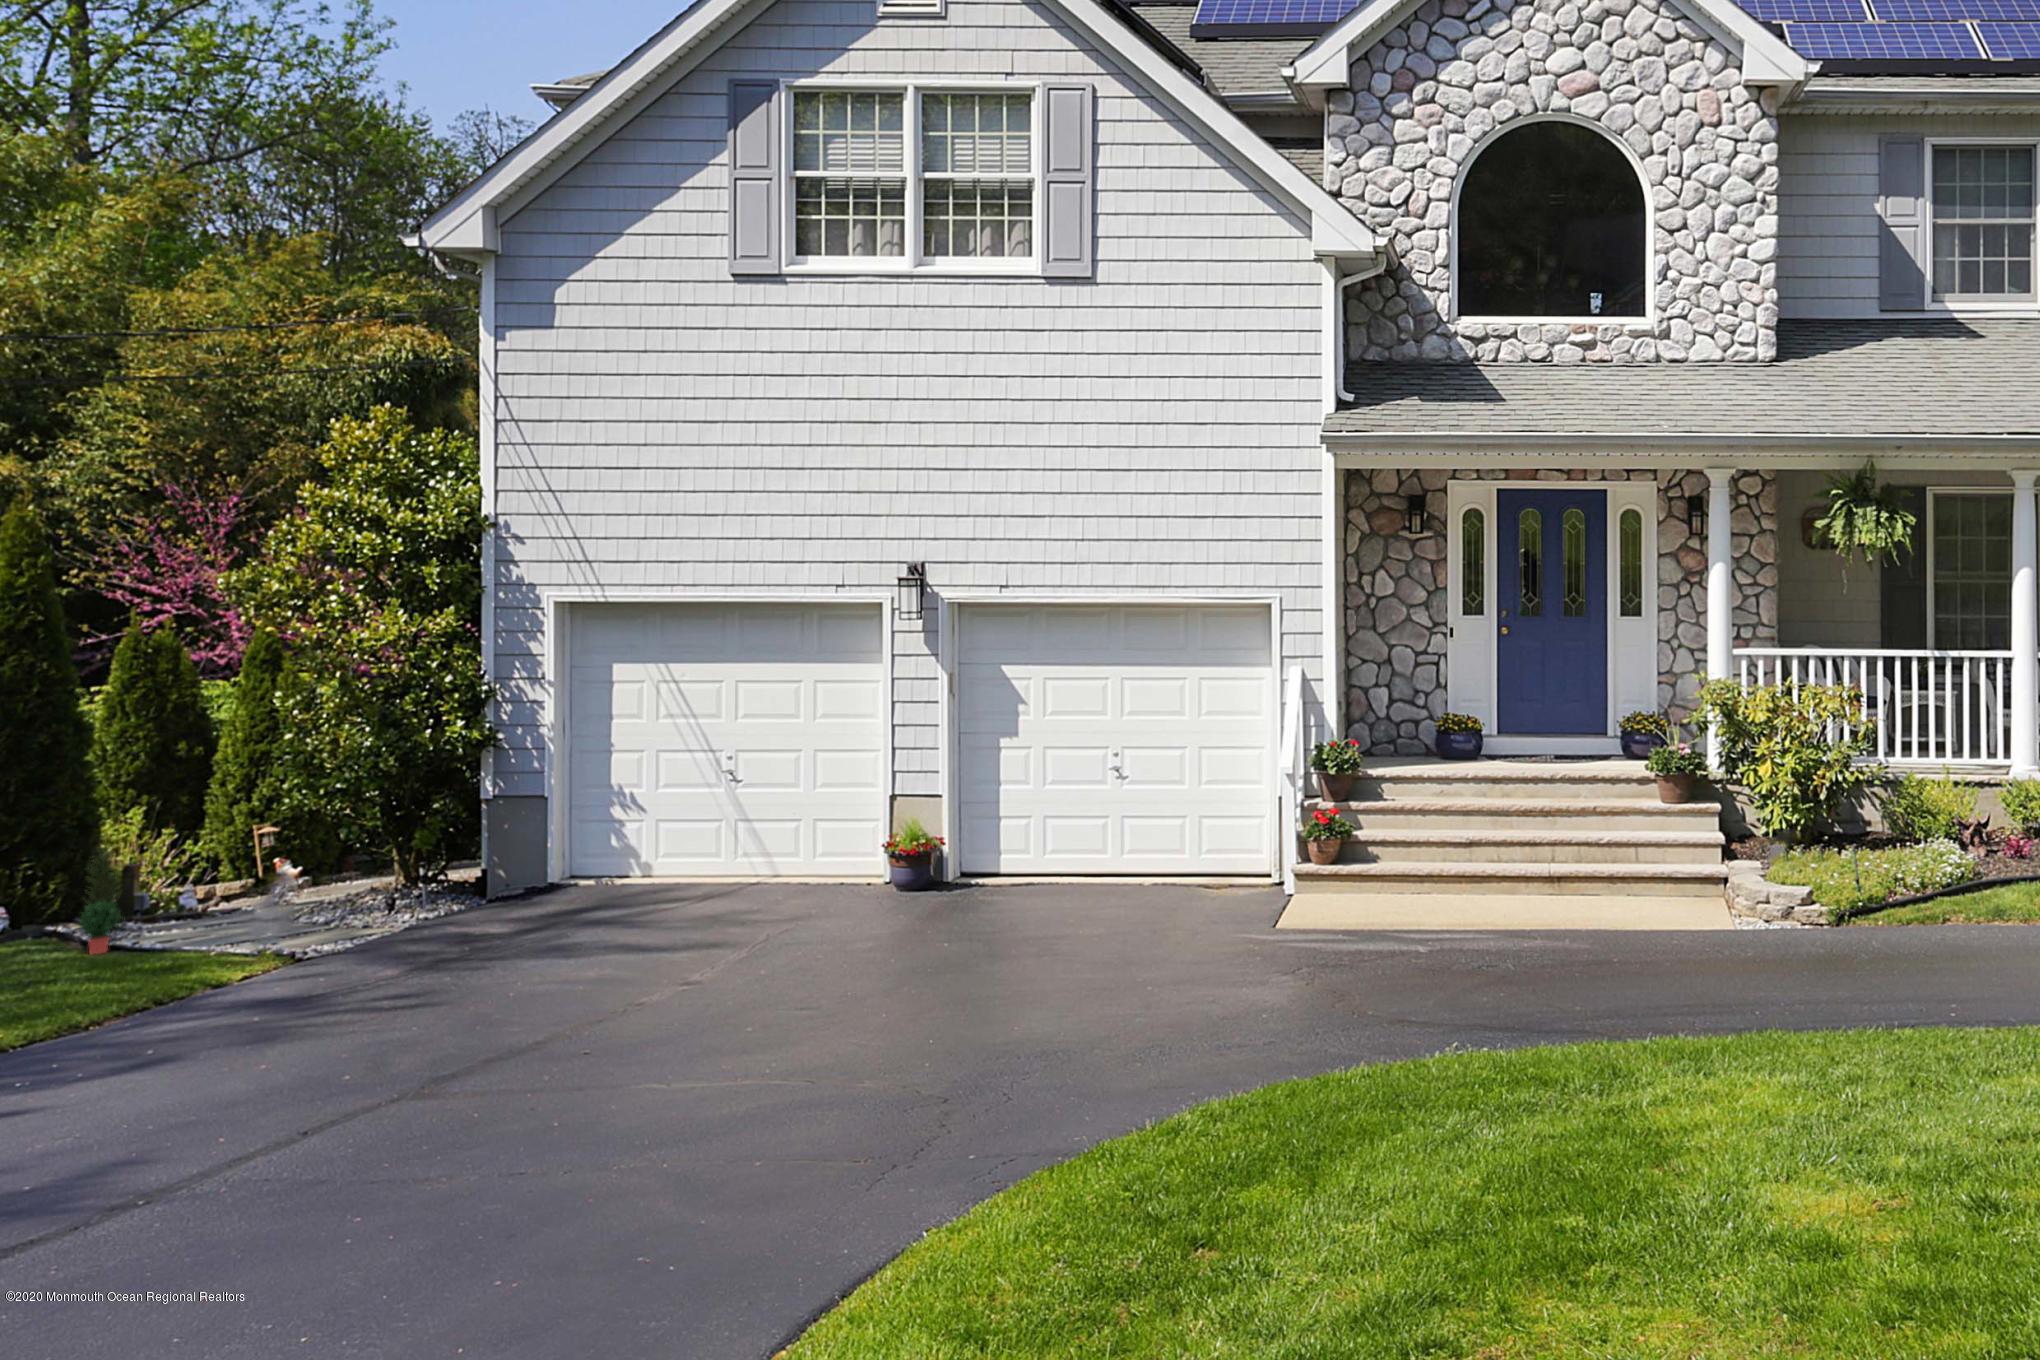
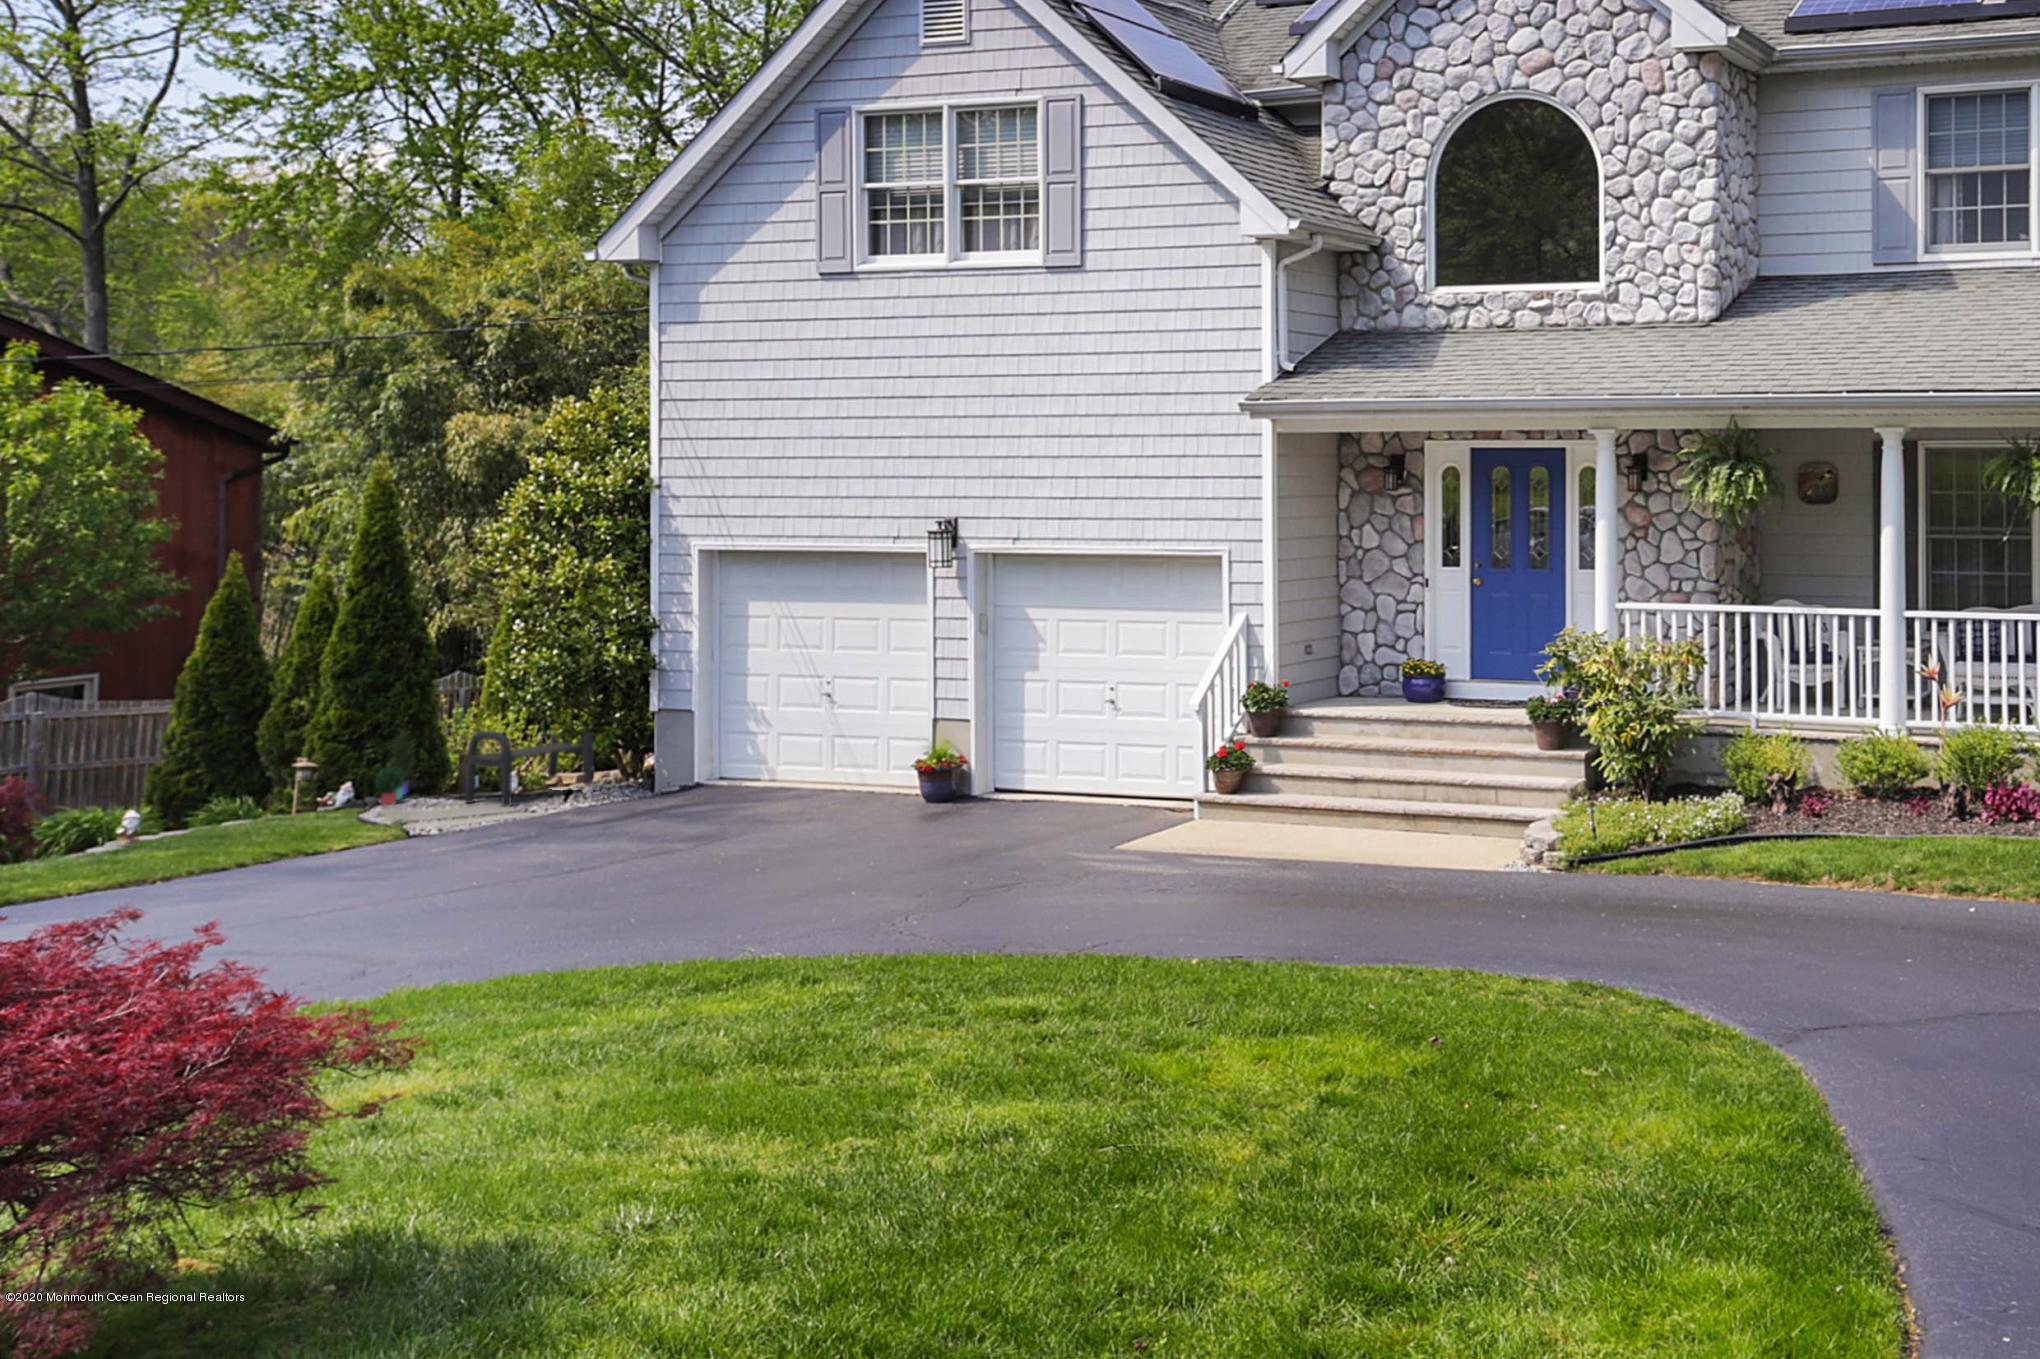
bench: none [217,824,391,947] -> present [465,731,593,807]

